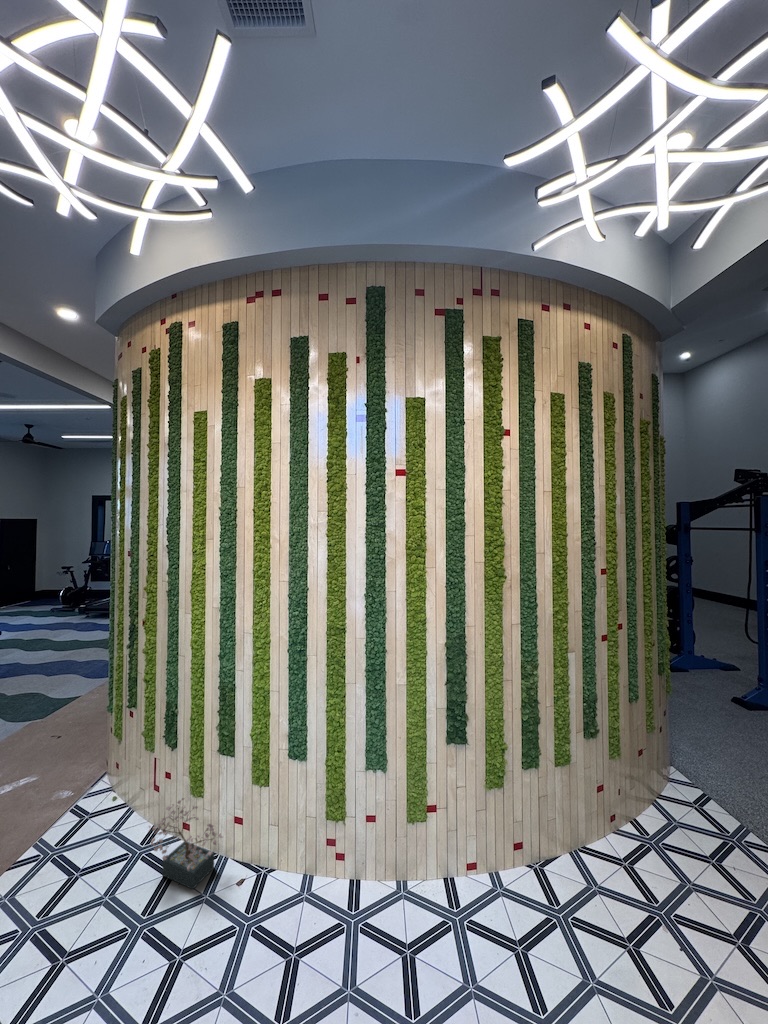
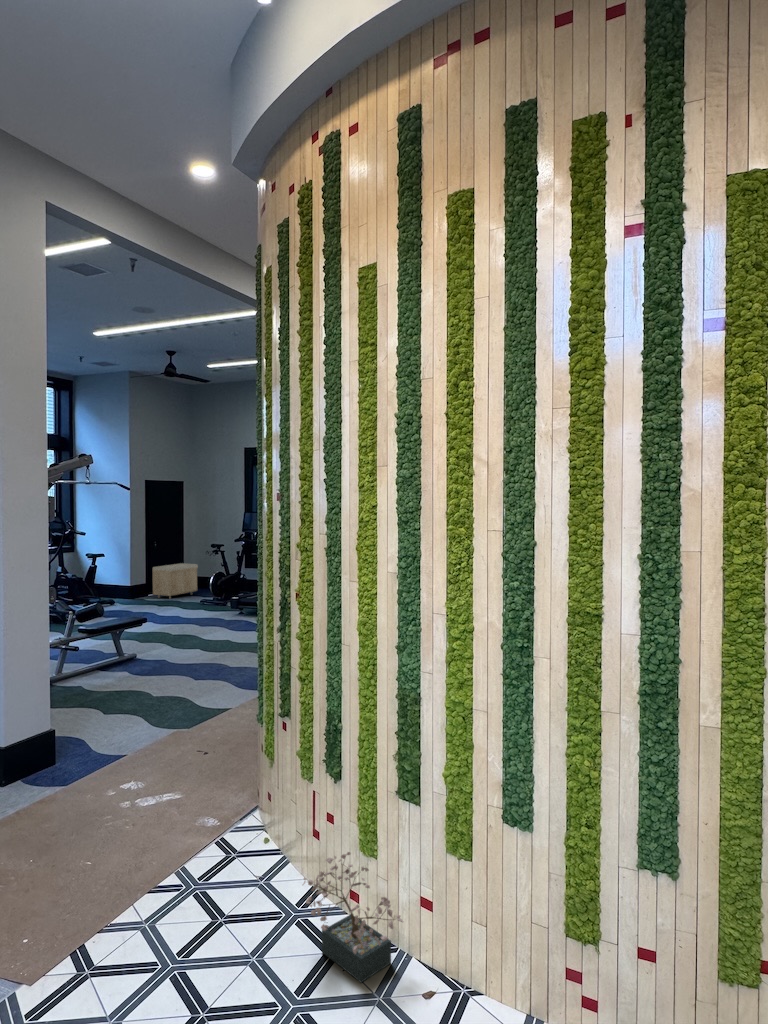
storage bench: none [5,582,49,611] -> present [153,563,198,598]

